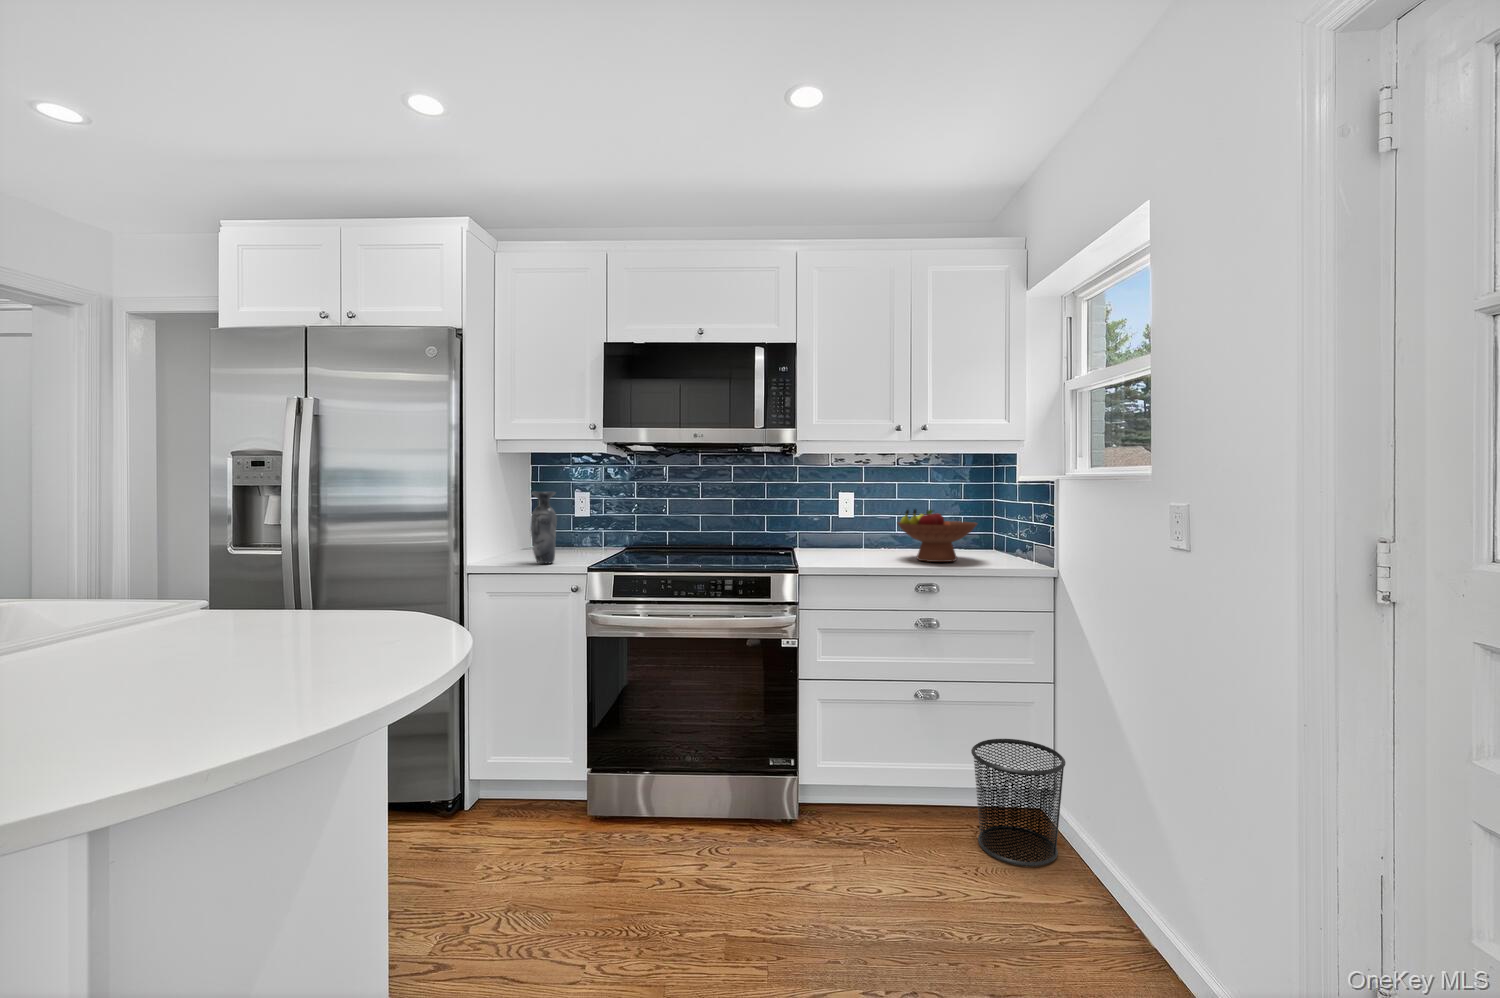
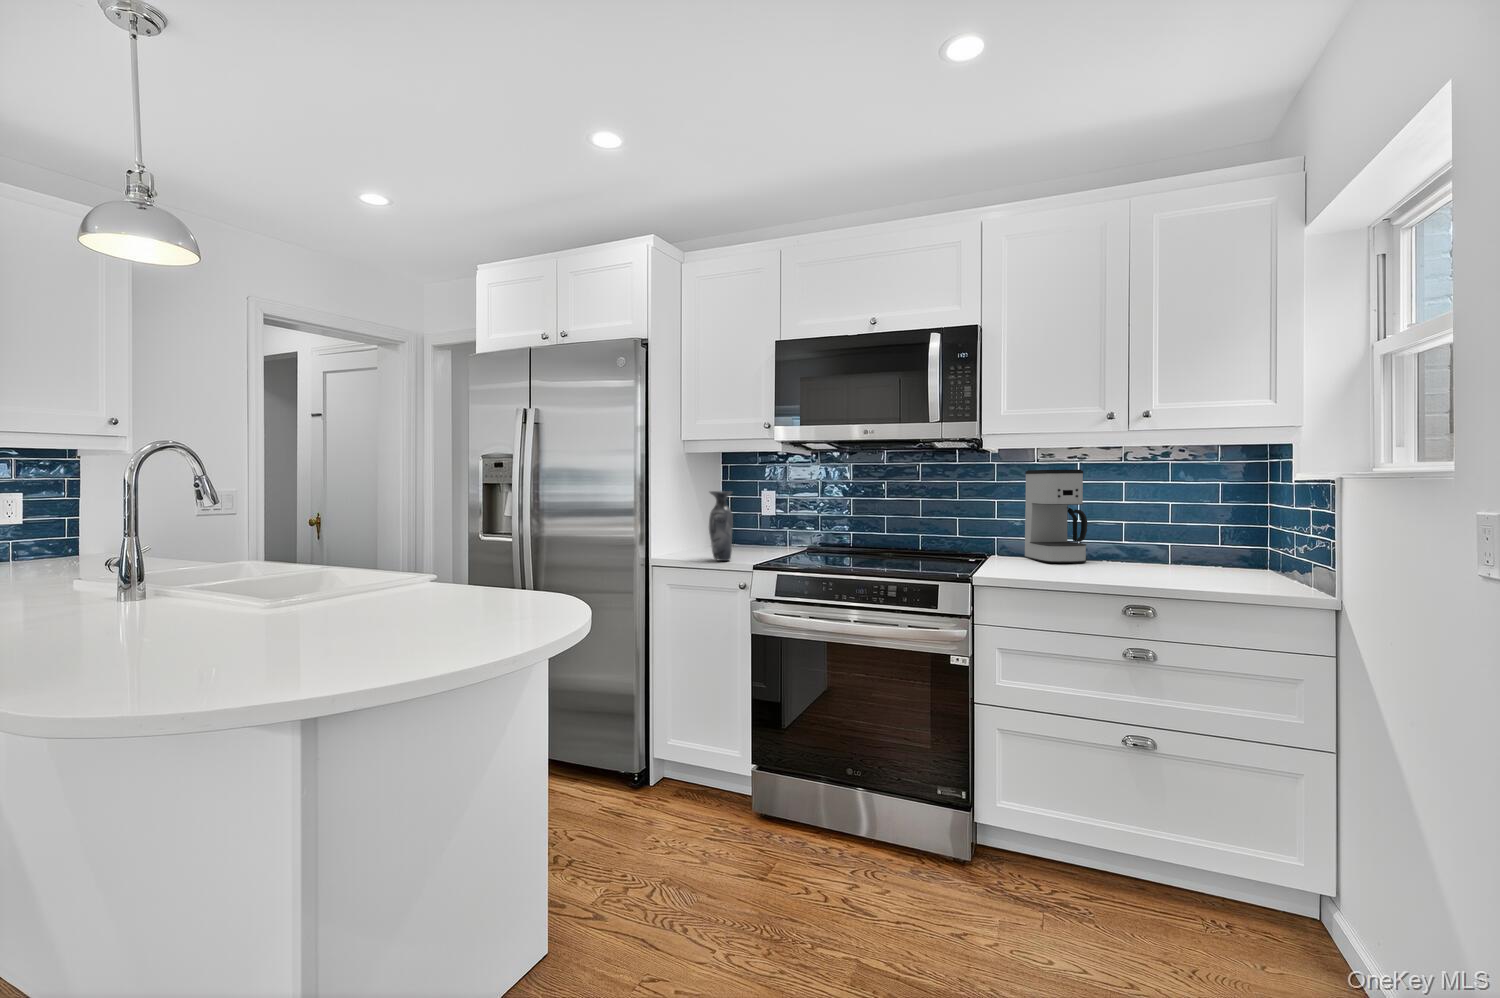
coffee maker: none [823,472,875,553] -> present [1025,470,1087,563]
fruit bowl: present [897,509,977,562] -> none [1105,513,1214,578]
waste bin: present [971,739,1066,866] -> none [1182,799,1315,966]

